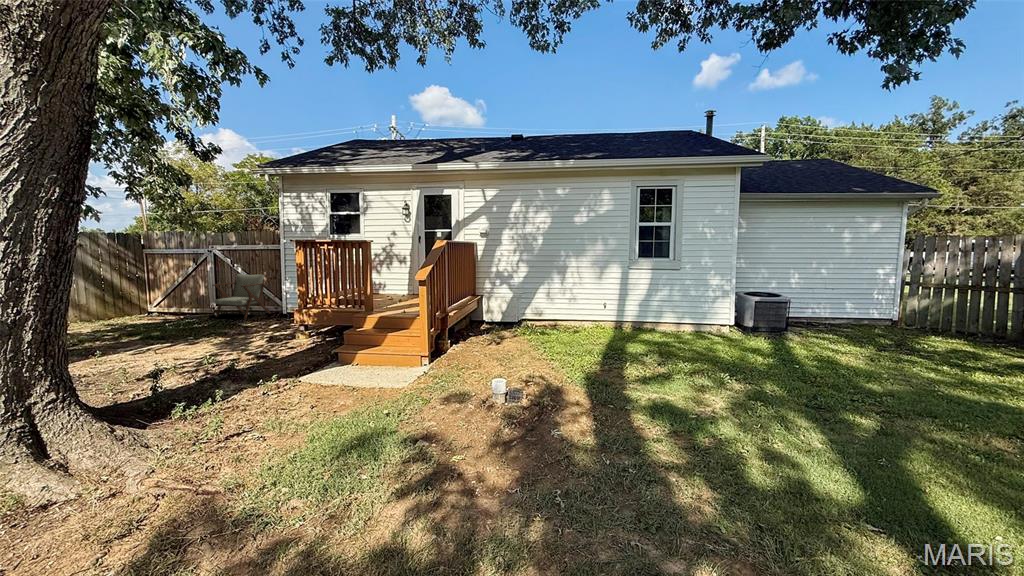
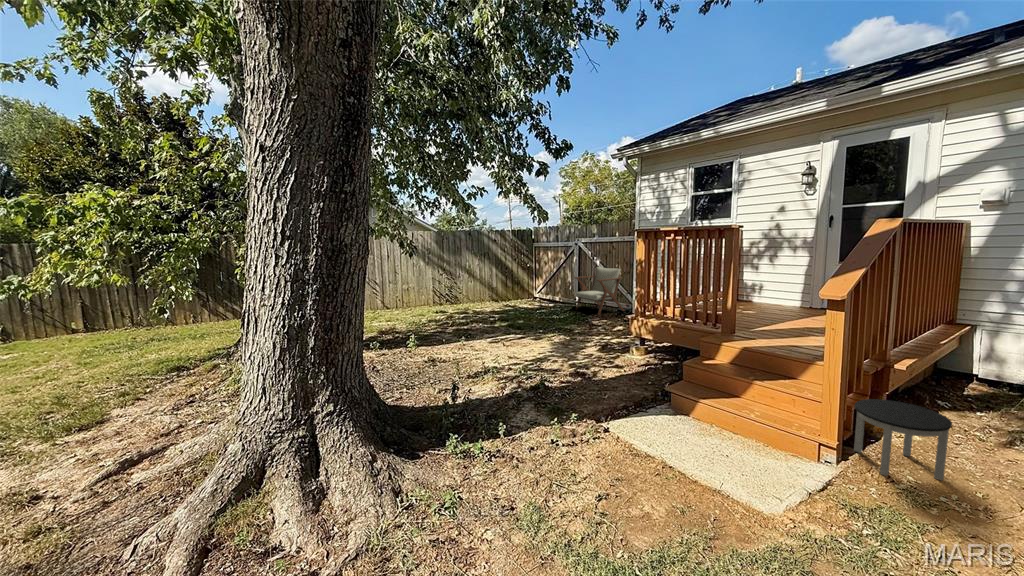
round table: none [435,332,470,366] -> present [854,399,952,481]

